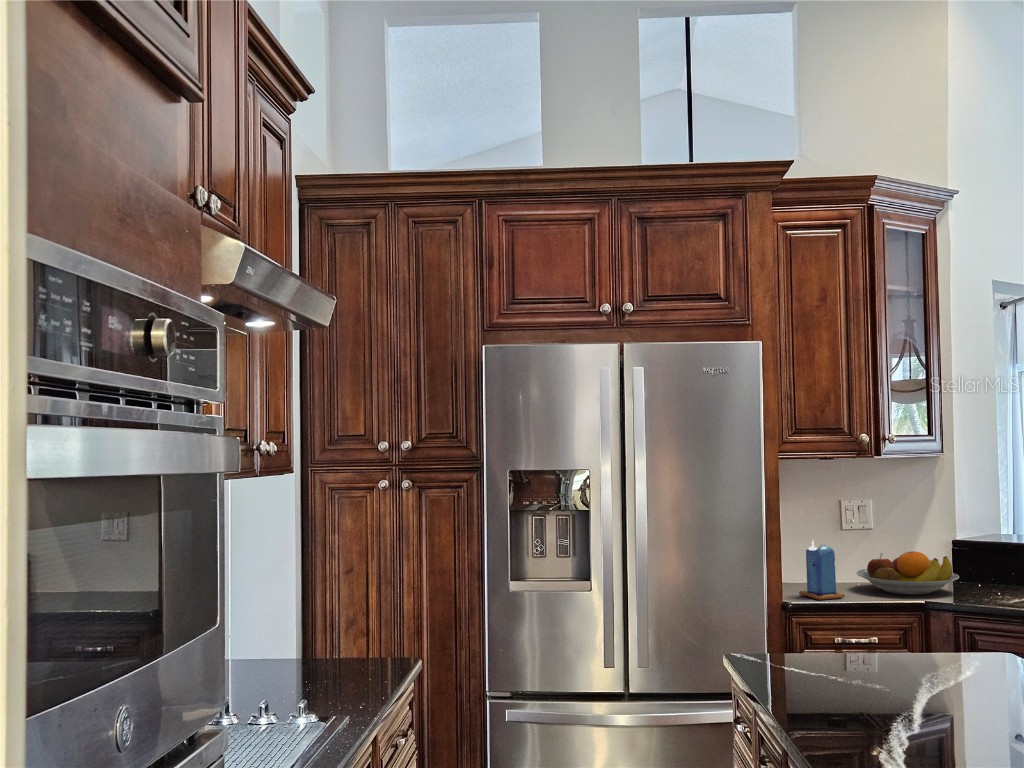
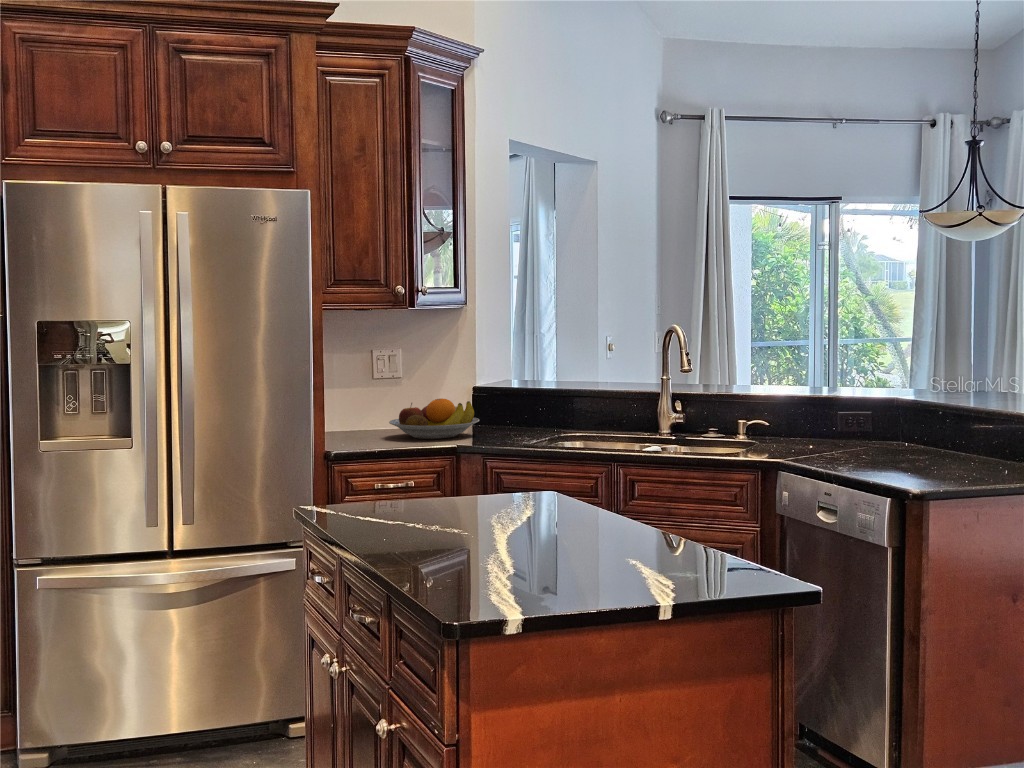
candle: present [799,541,845,600] -> none [337,391,380,447]

